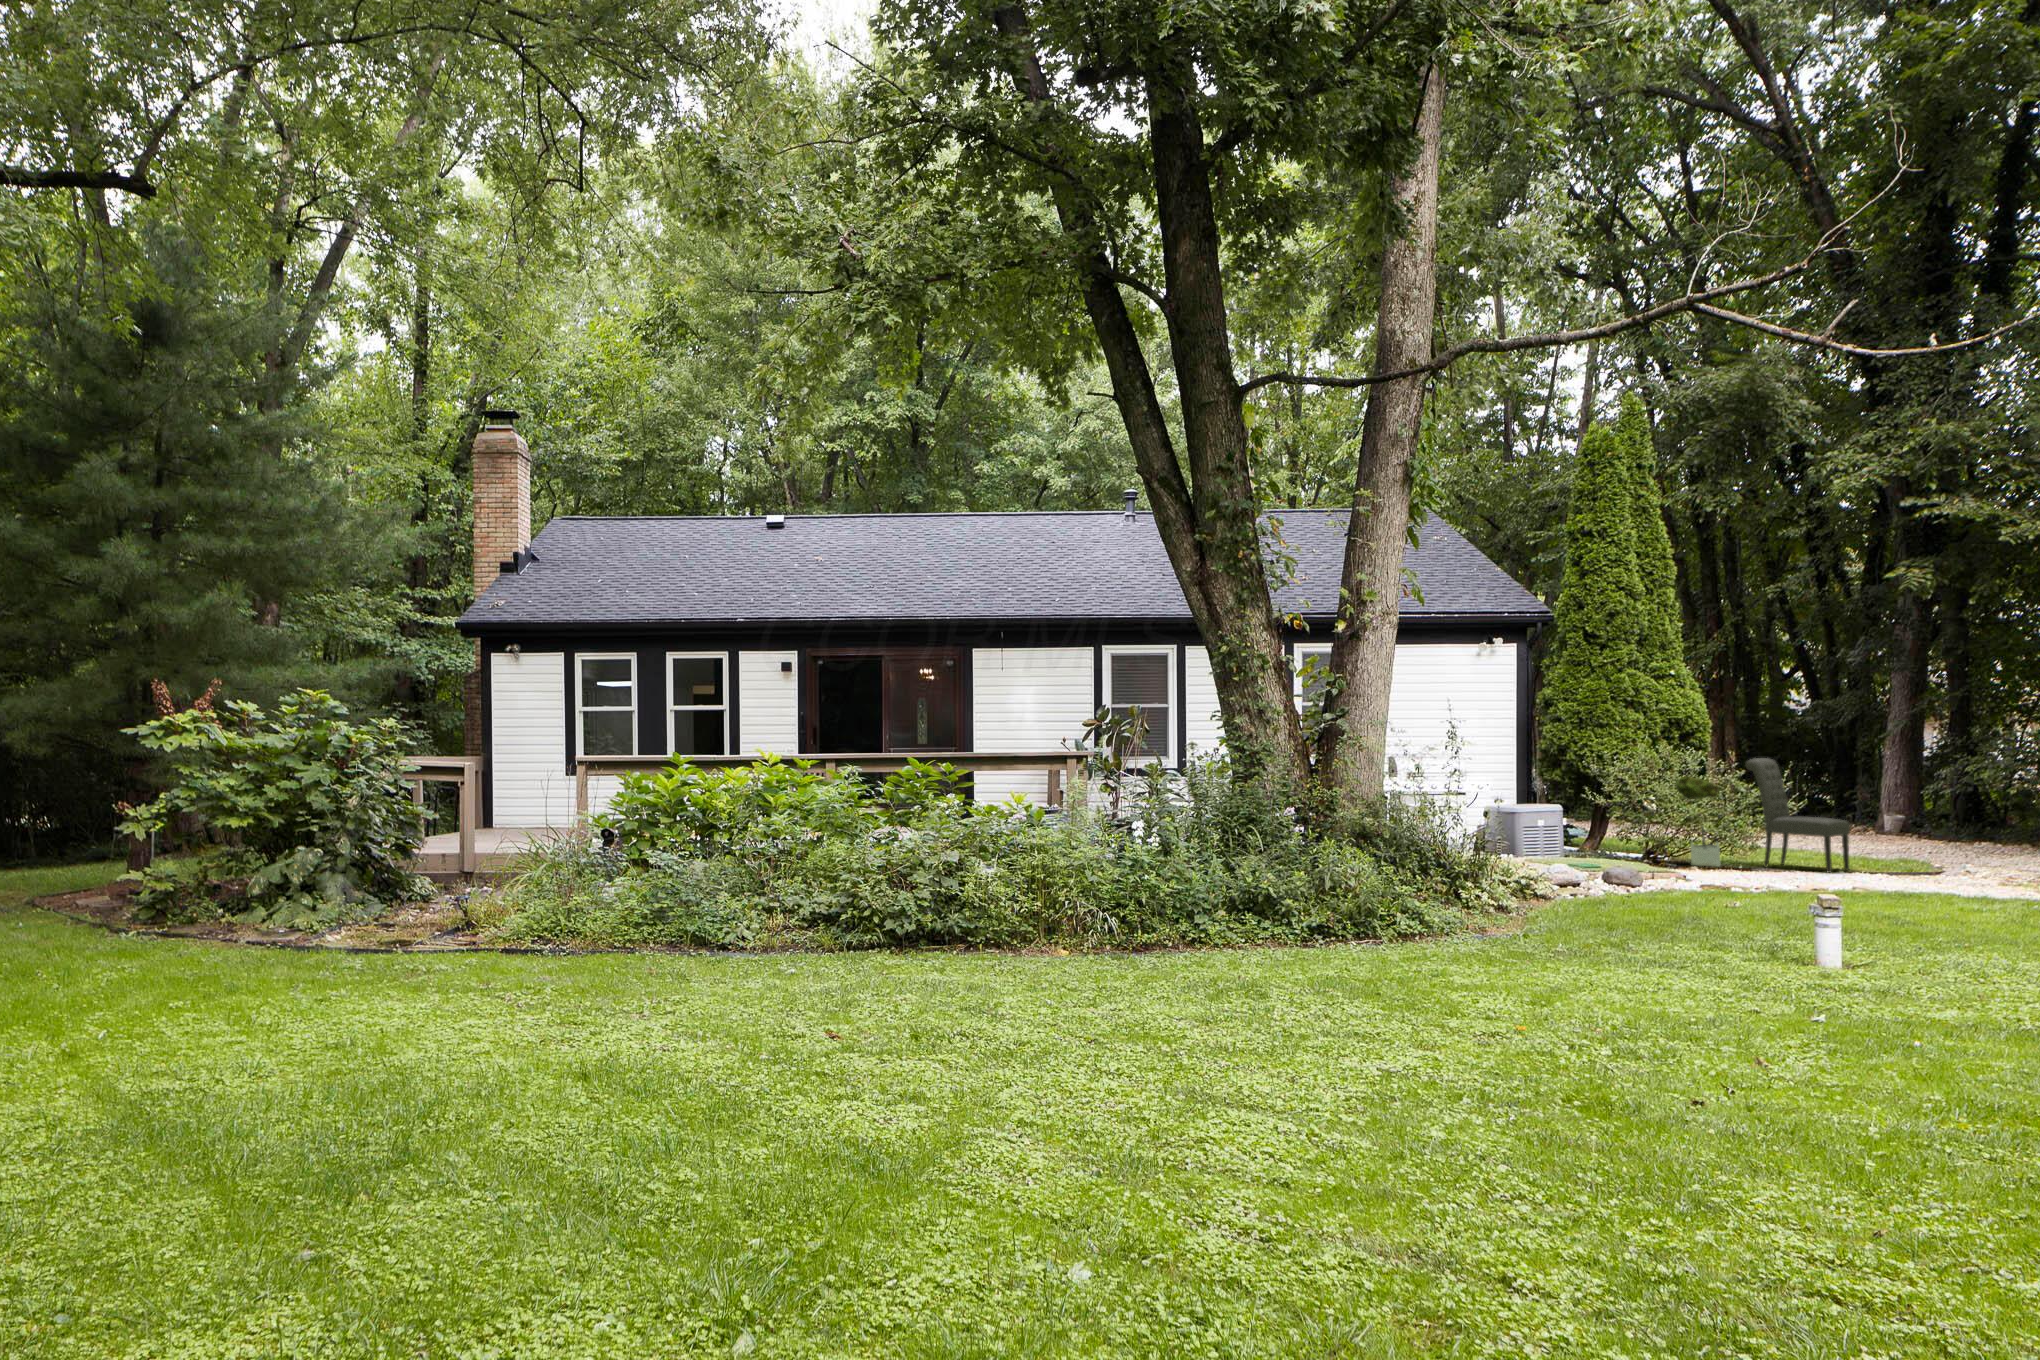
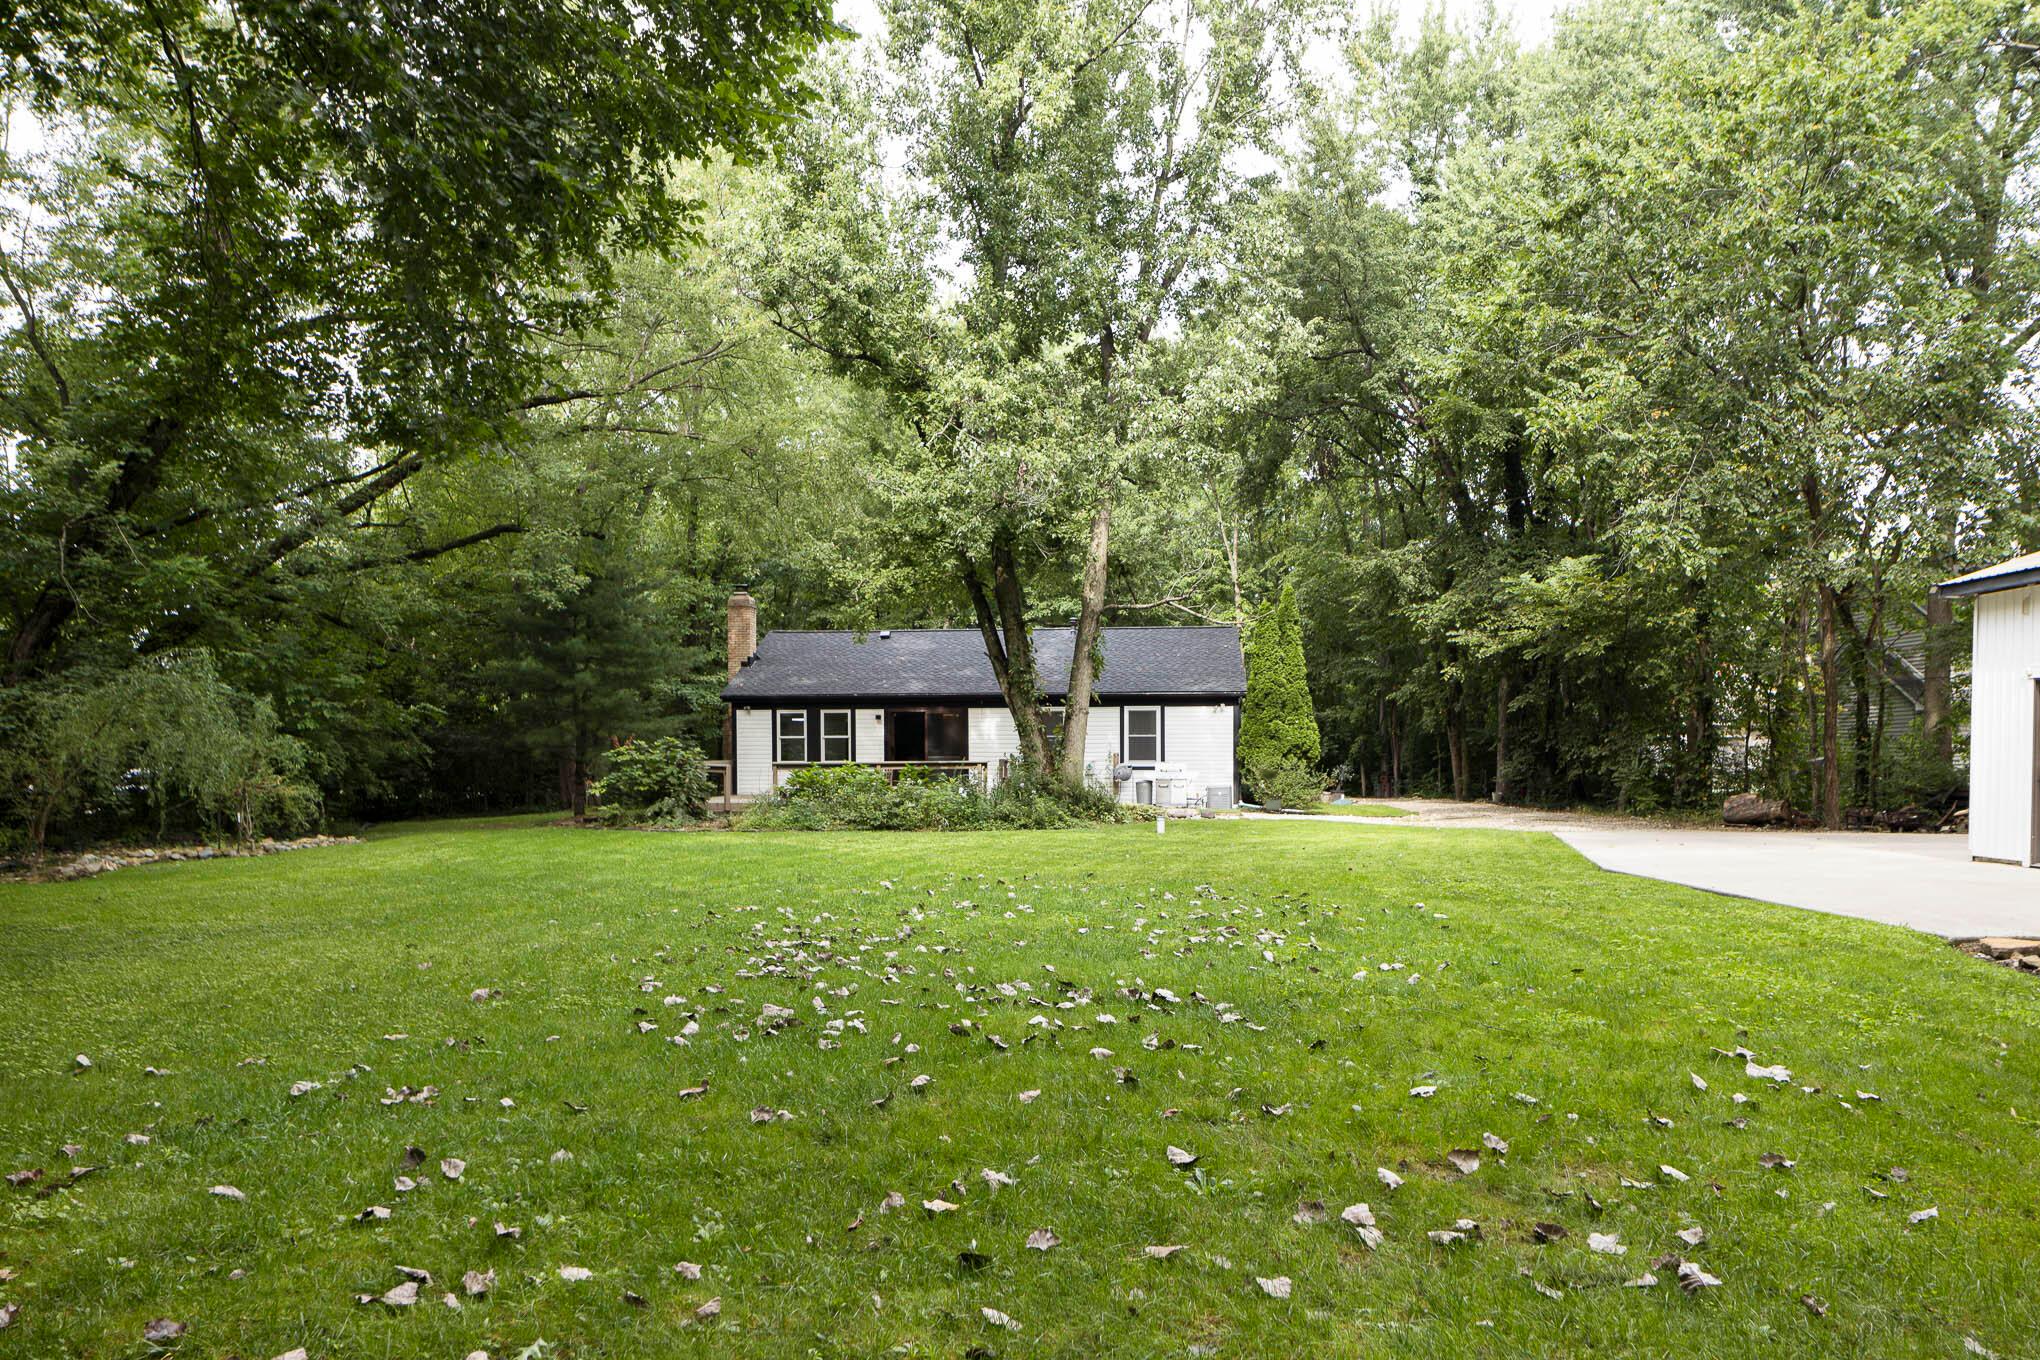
chair: present [1745,758,1850,873] -> none [1288,761,1327,812]

